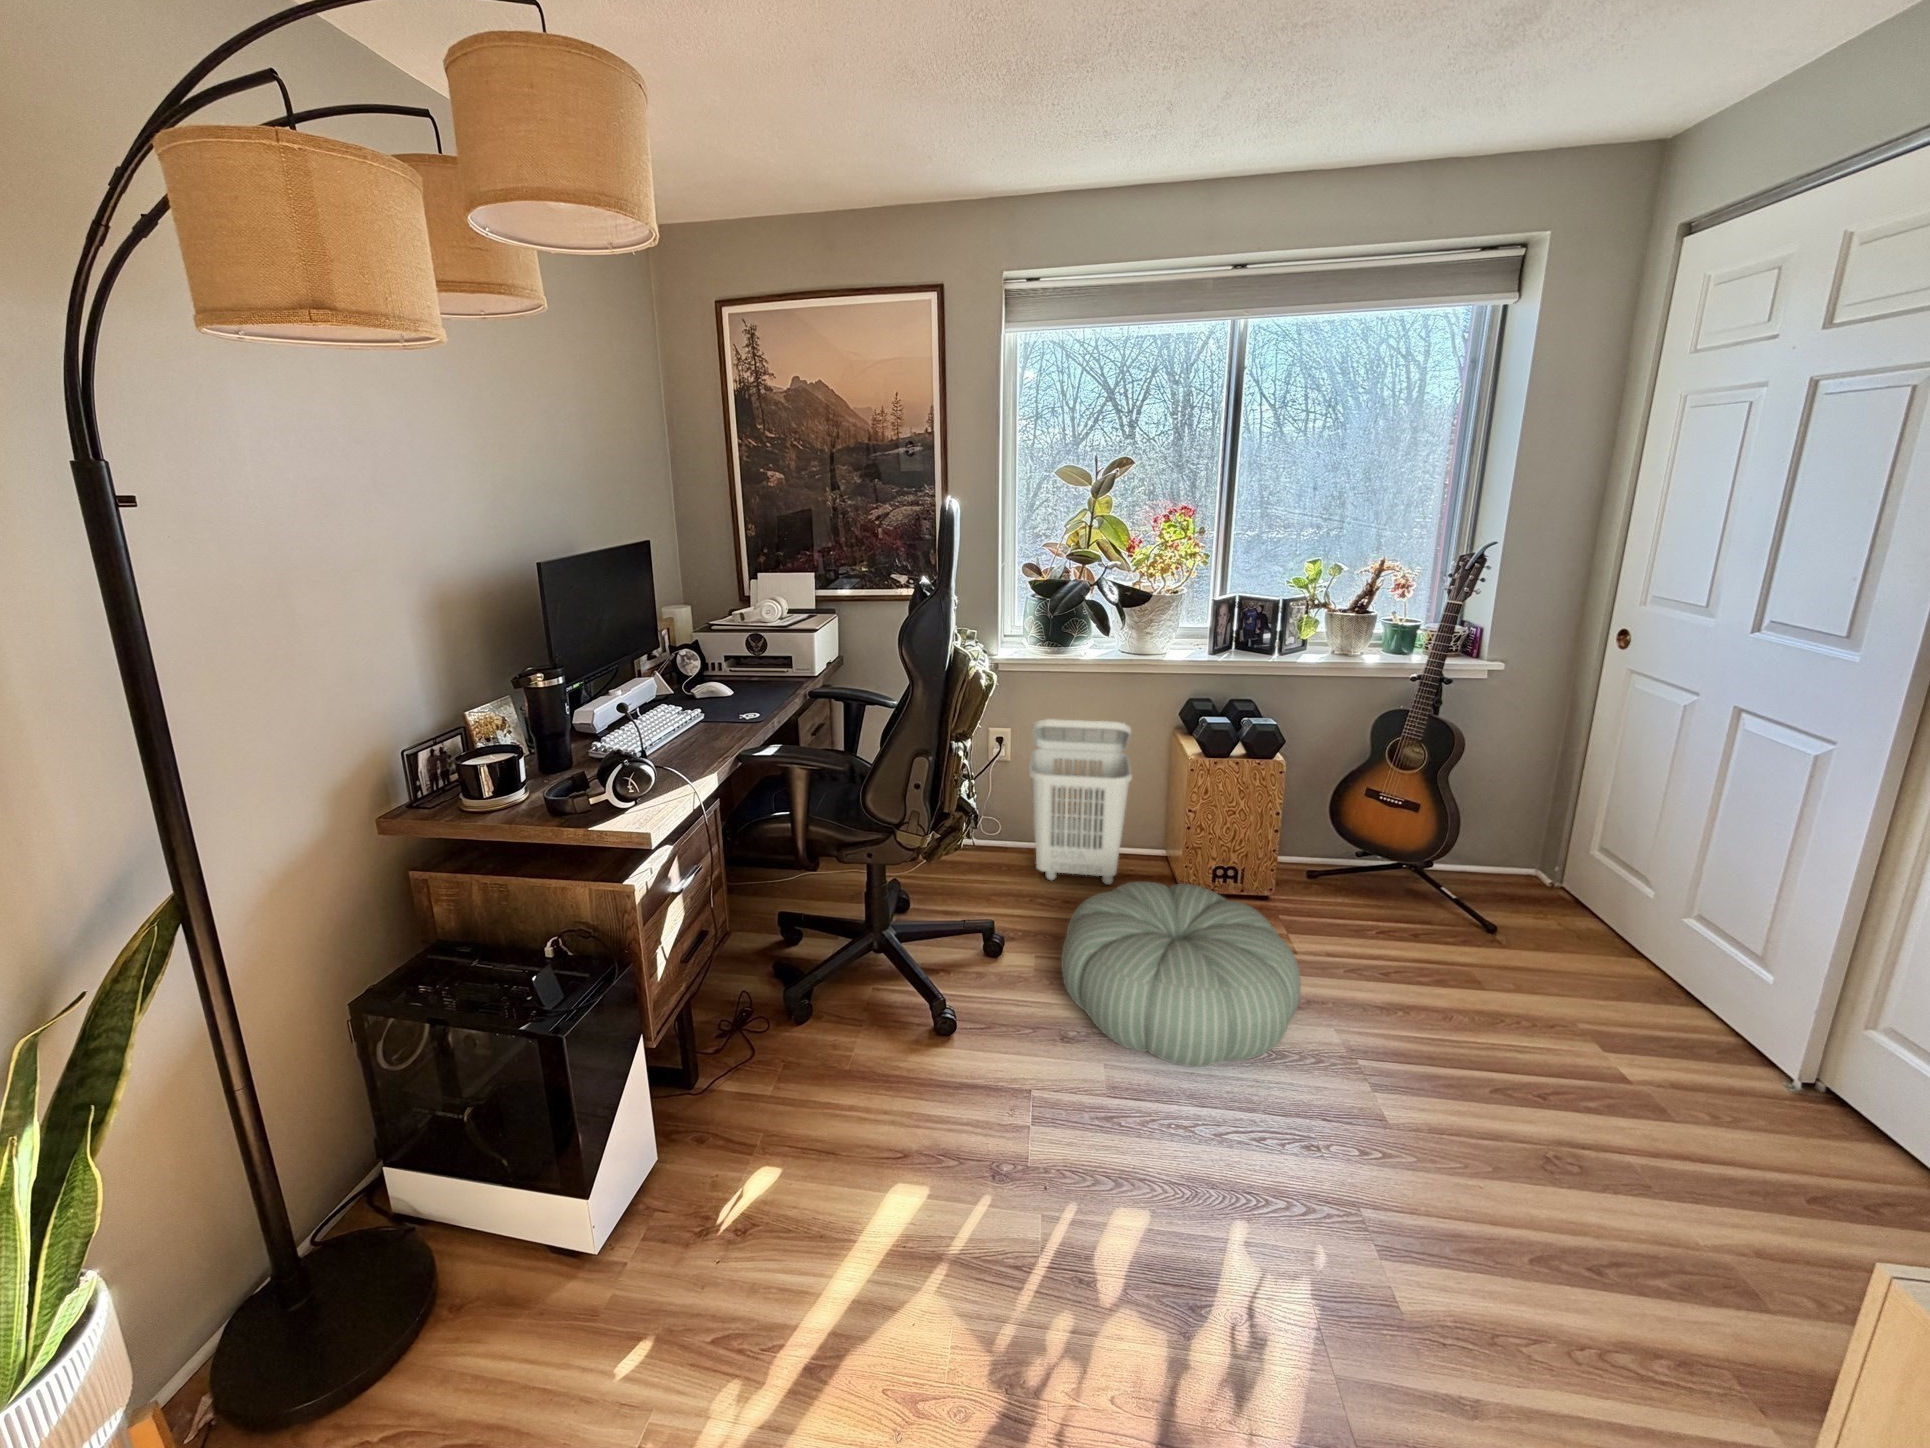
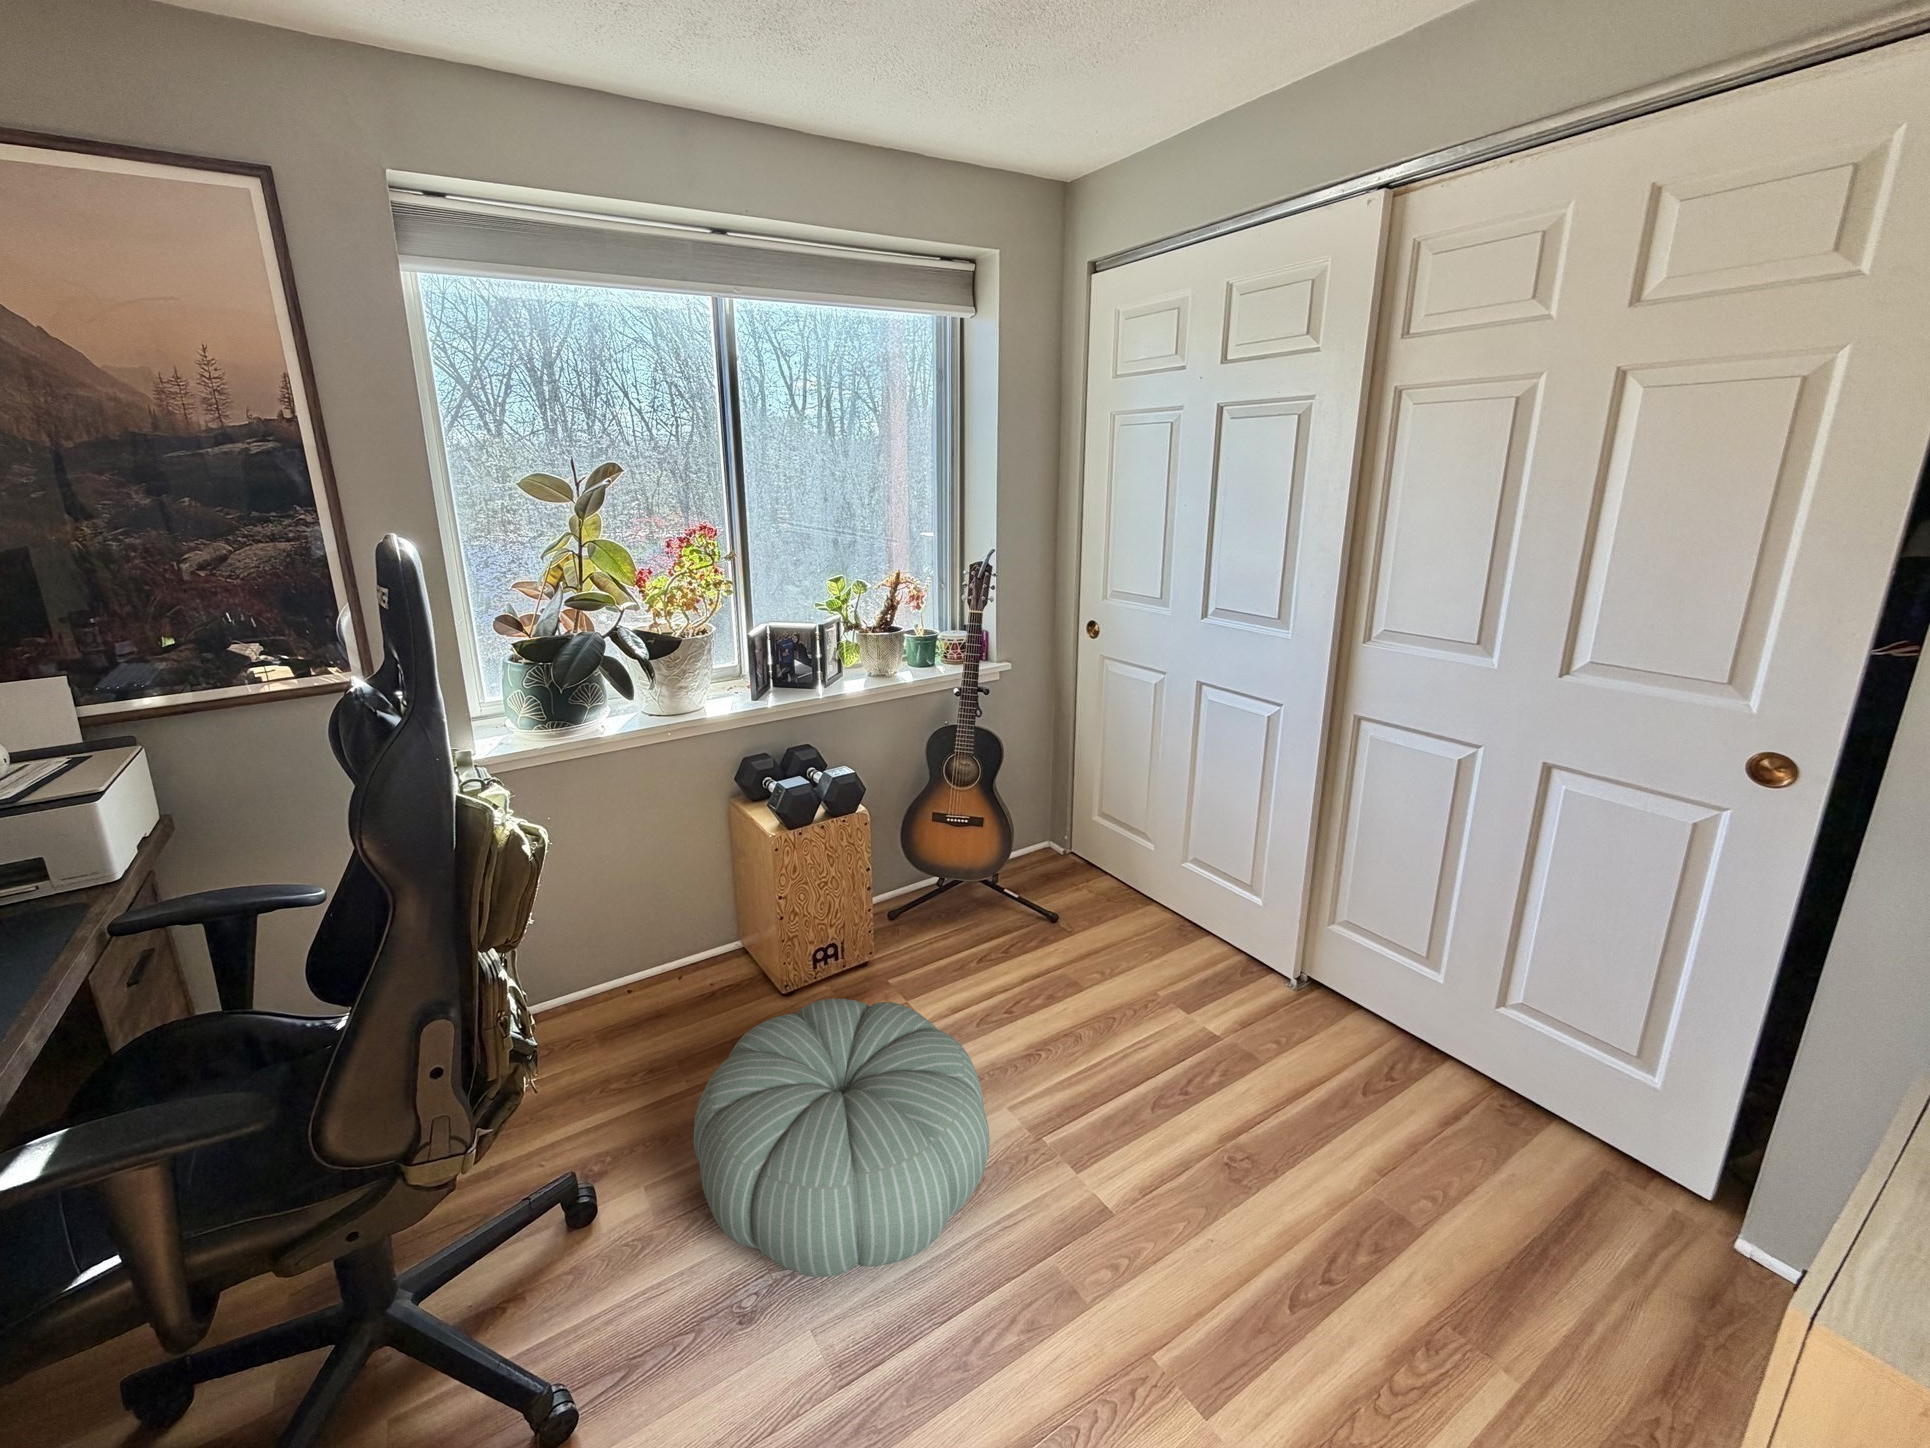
laundry basket: present [1029,719,1132,885] -> none [553,814,706,1049]

